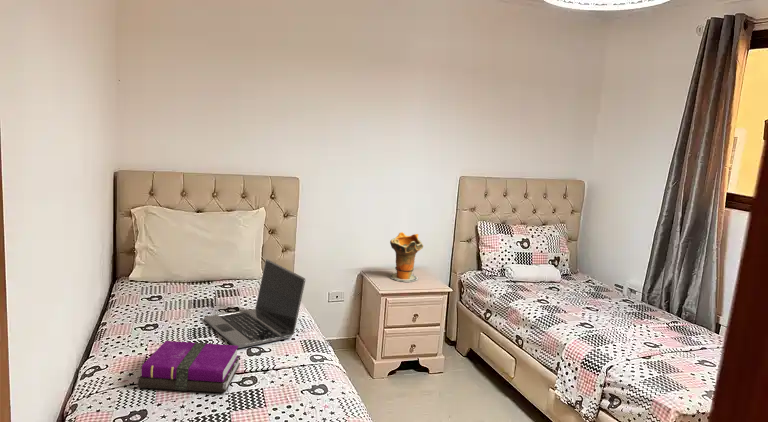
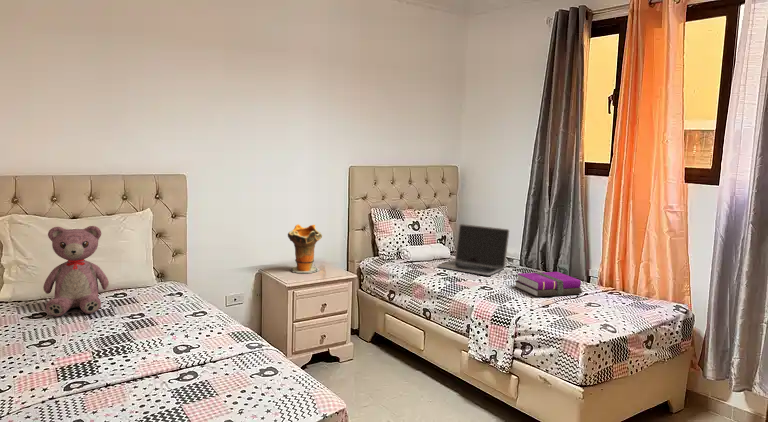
teddy bear: none [160,223,215,303] -> present [43,226,109,316]
laptop: present [204,259,305,348] -> present [438,224,509,275]
notebook: present [138,341,240,392] -> present [515,272,582,297]

